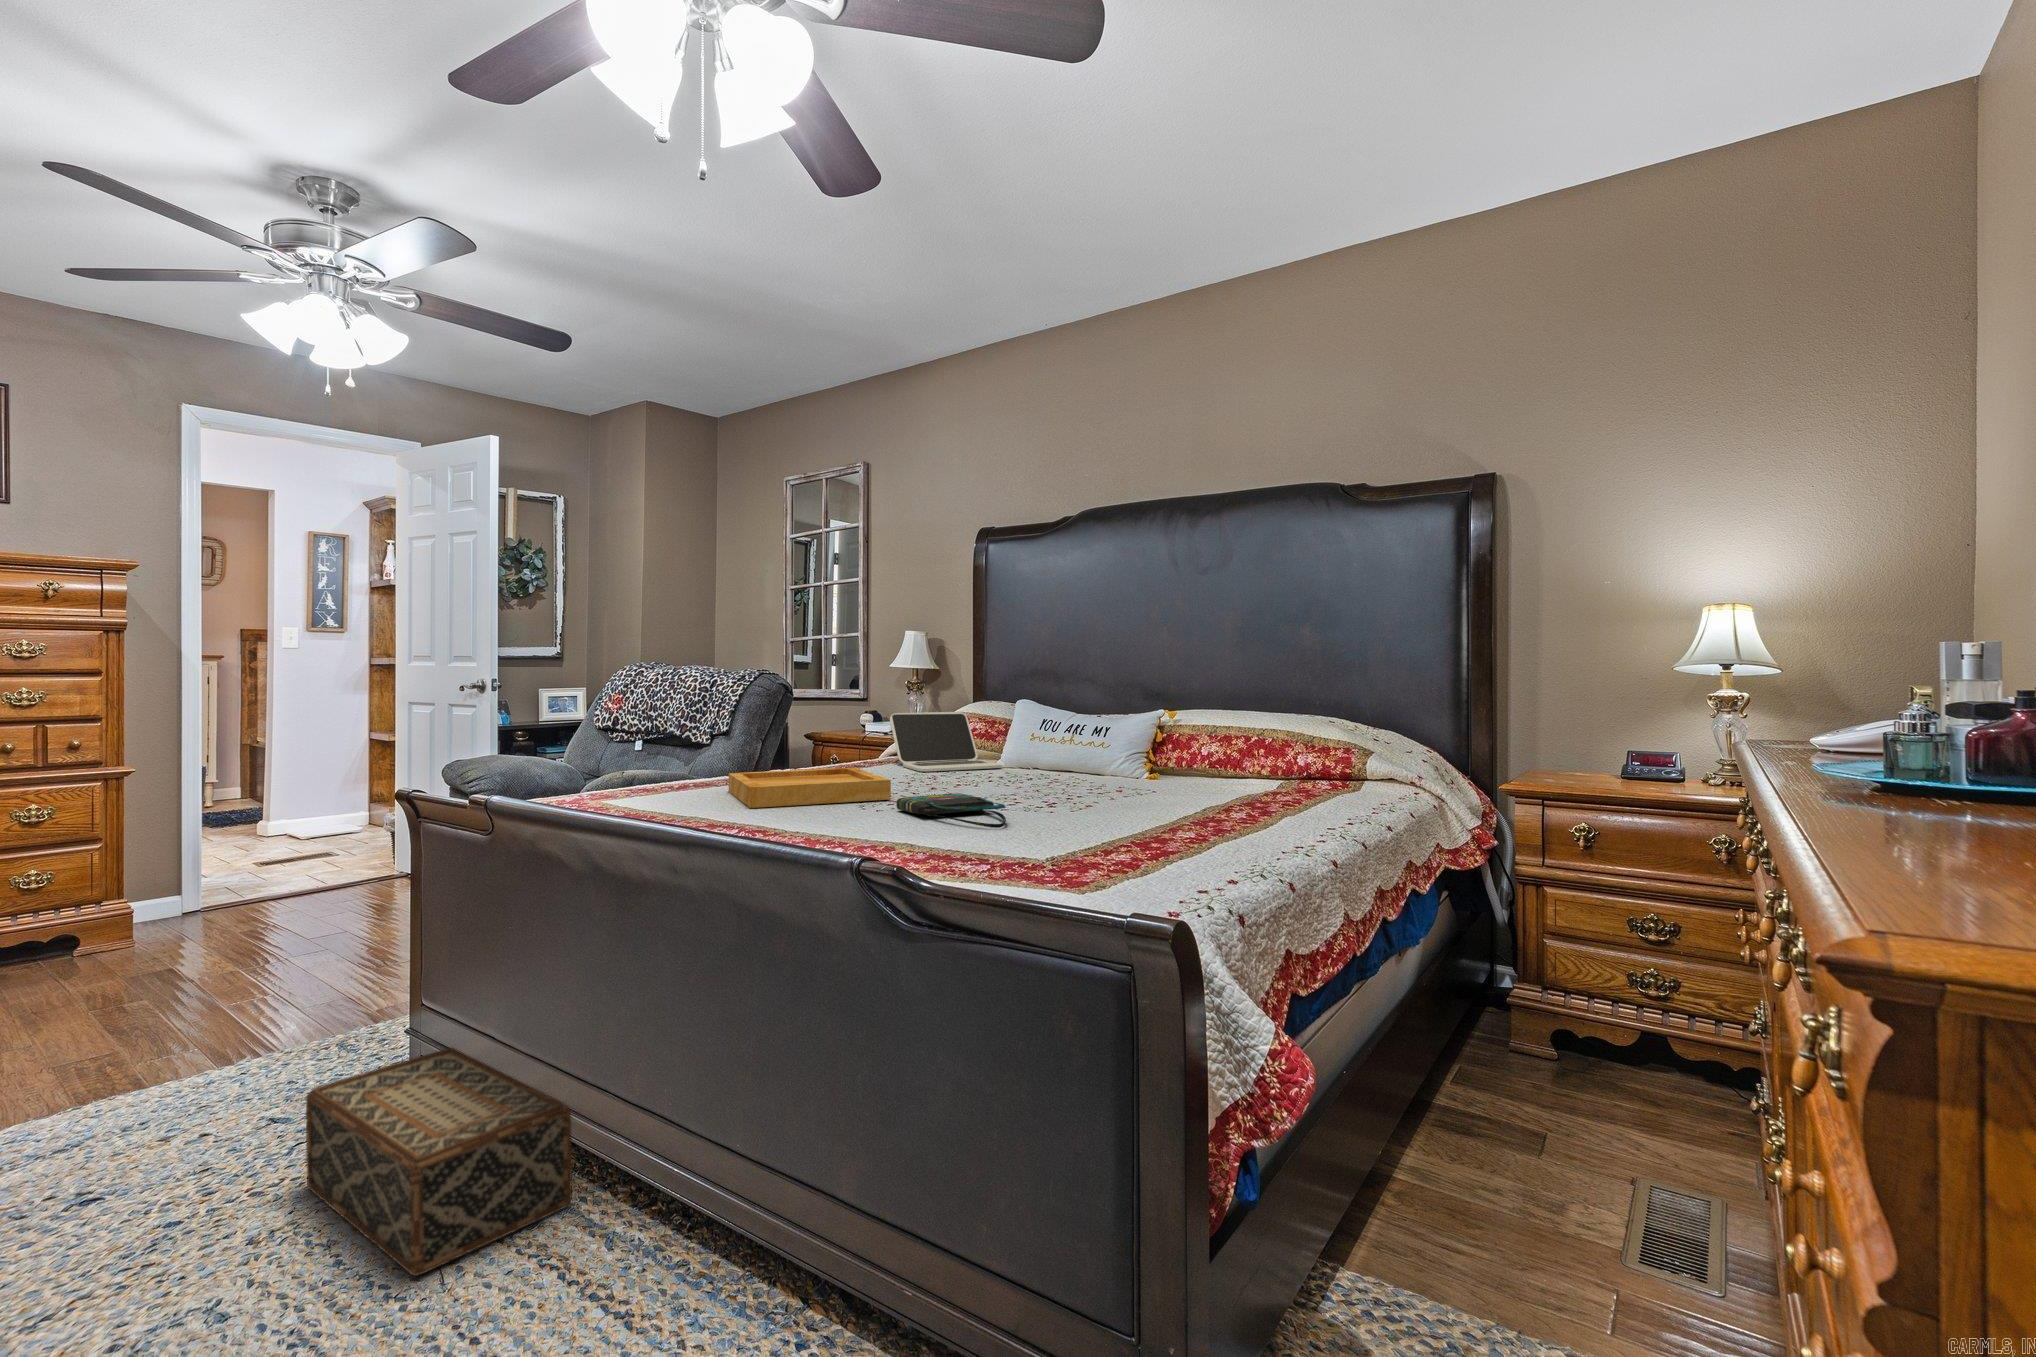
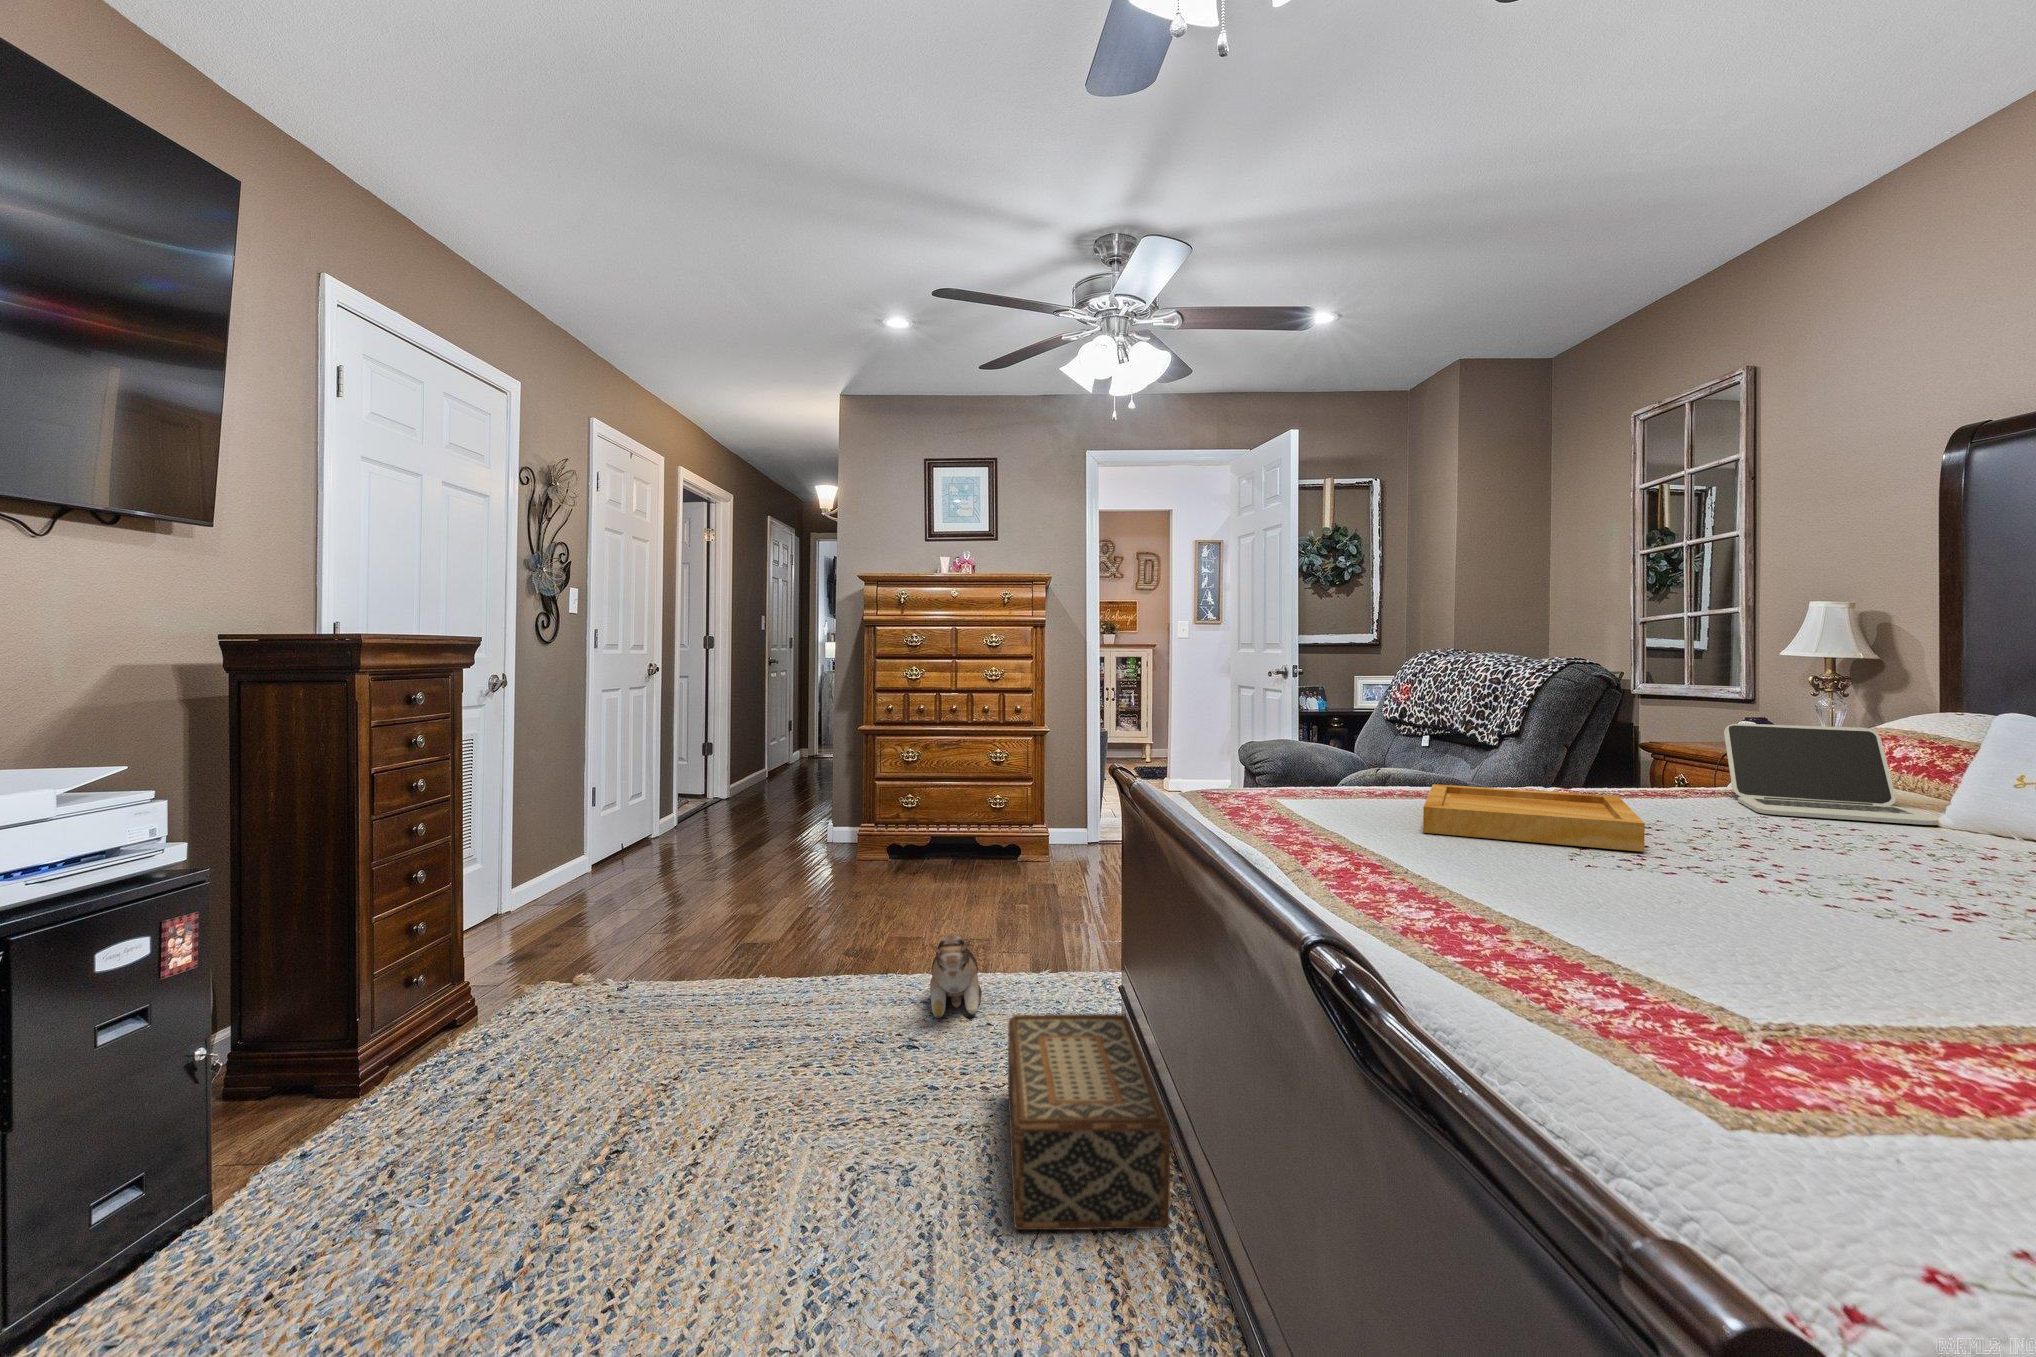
tote bag: present [897,793,1006,828] -> none [1631,854,1827,942]
plush toy: none [88,1034,186,1157] -> present [930,934,982,1018]

